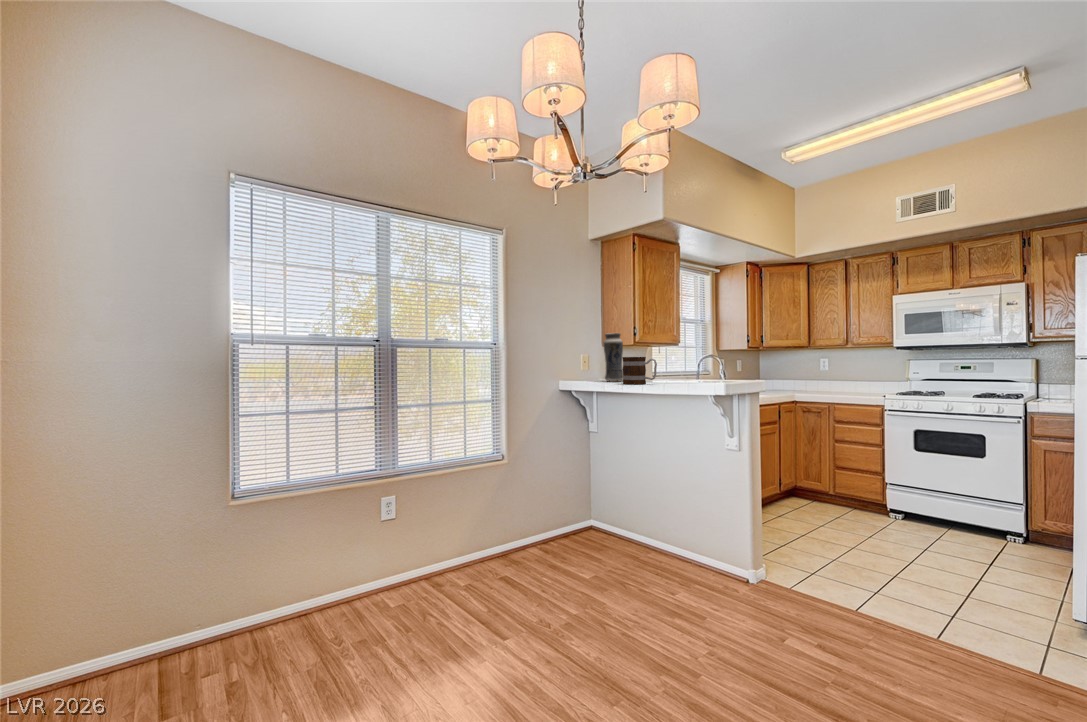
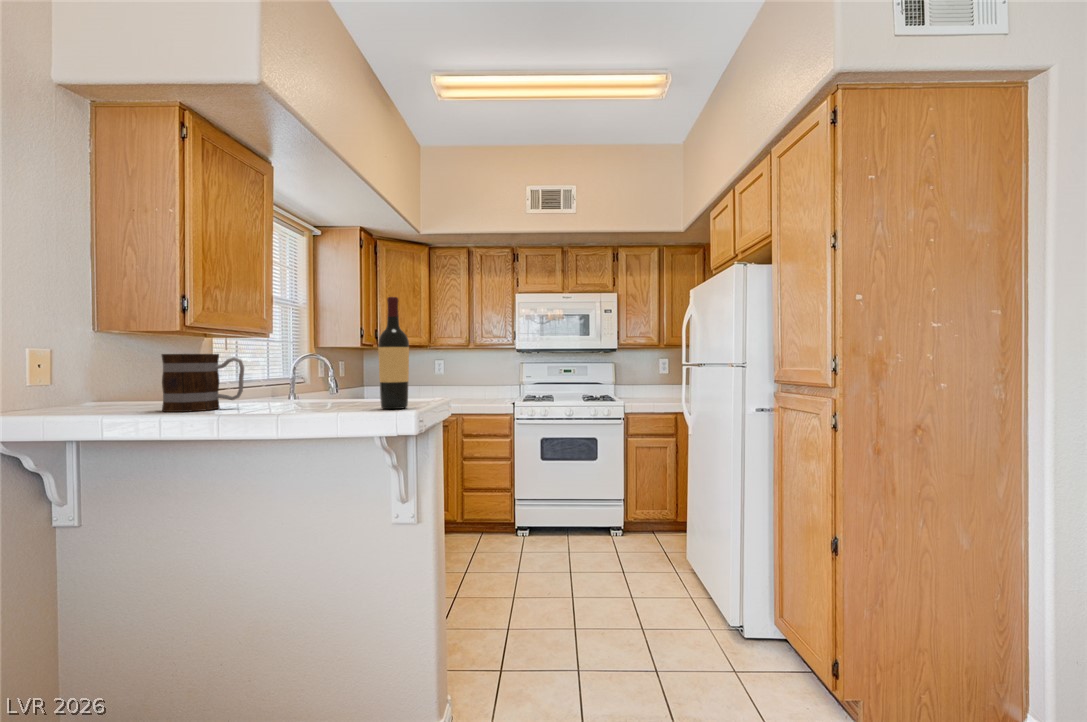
wine bottle: none [720,325,738,388] -> present [378,297,409,409]
vase: present [603,333,623,382] -> none [109,304,161,407]

